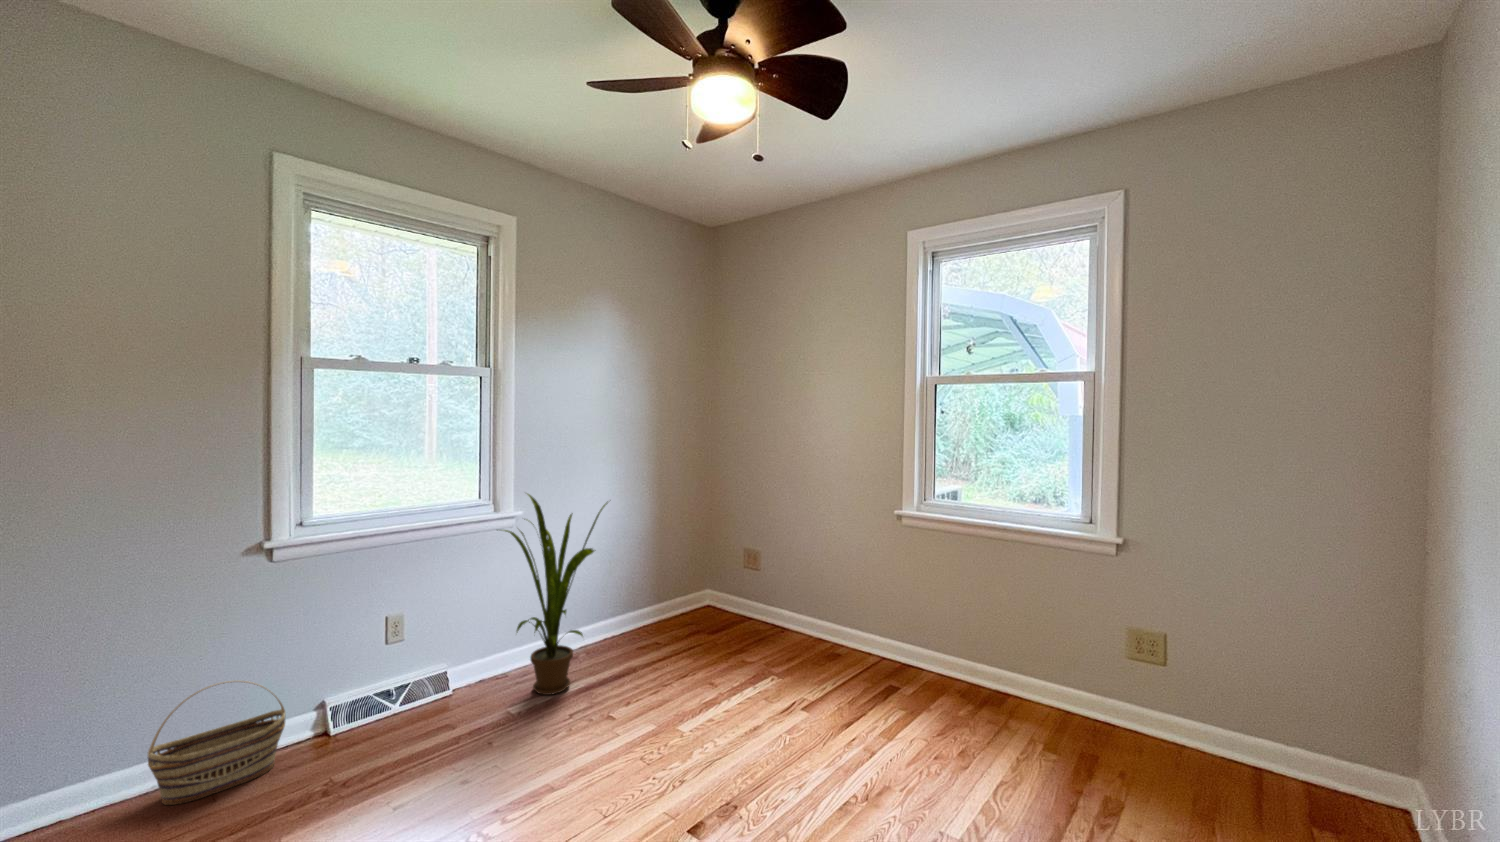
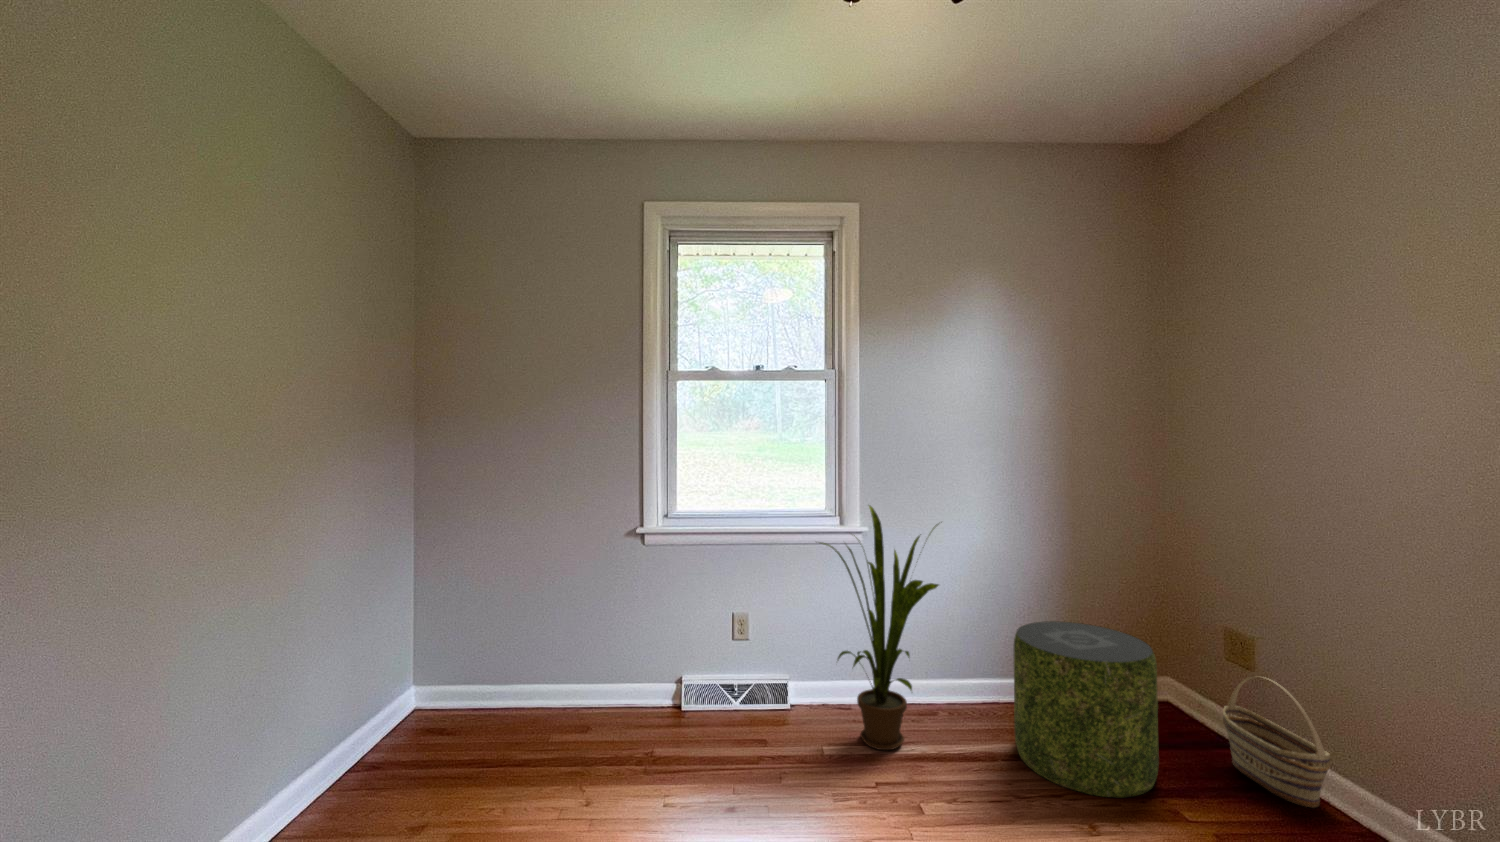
pouf: none [643,561,729,670] -> present [1014,621,1159,797]
basket: present [148,681,285,805] -> present [1223,677,1330,807]

